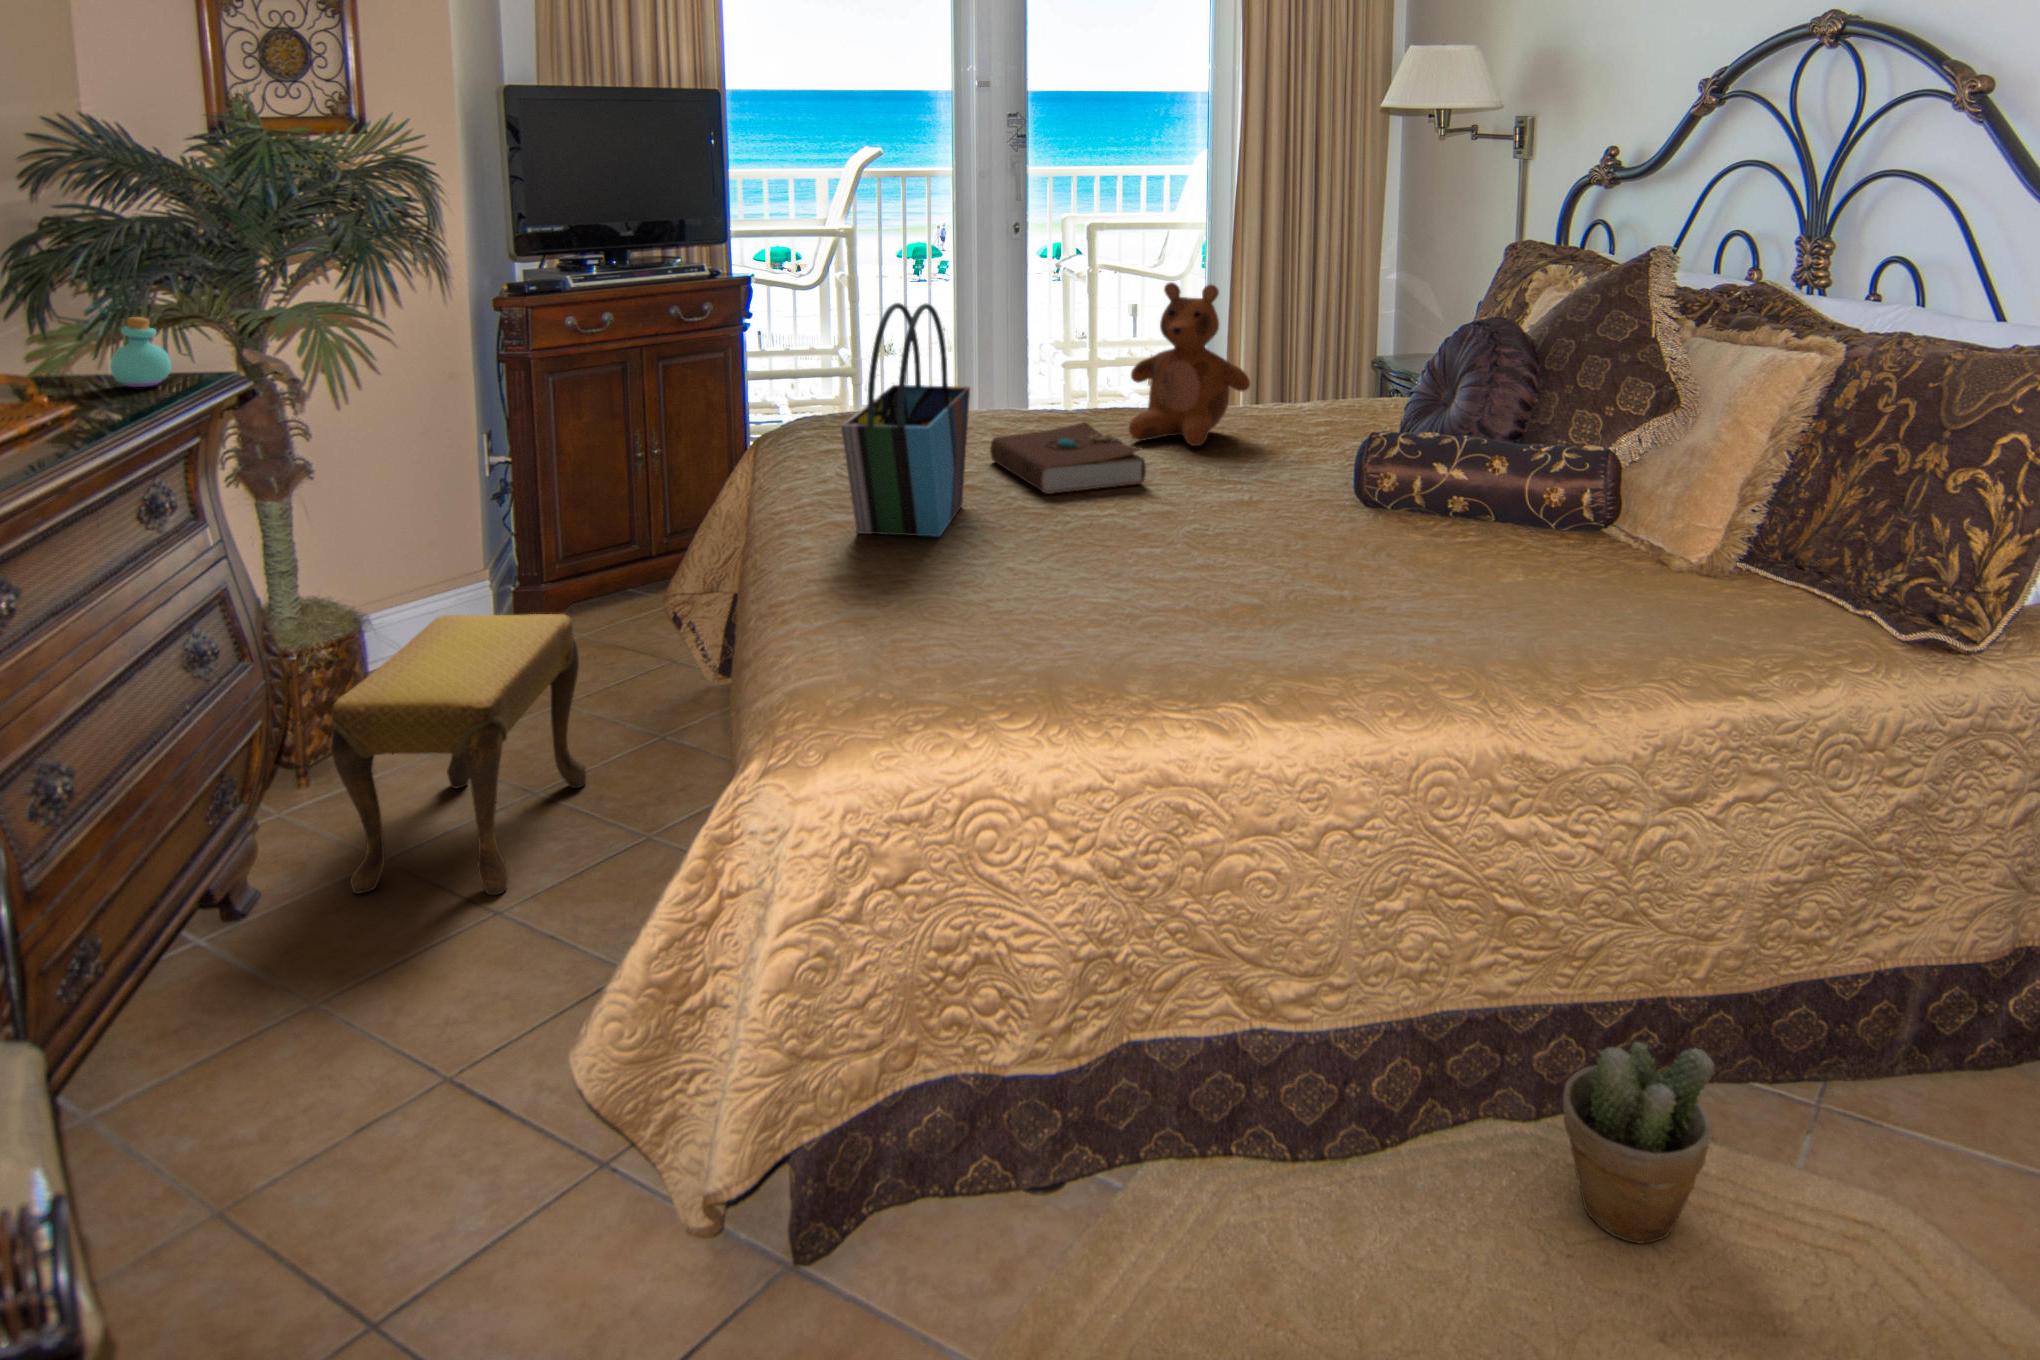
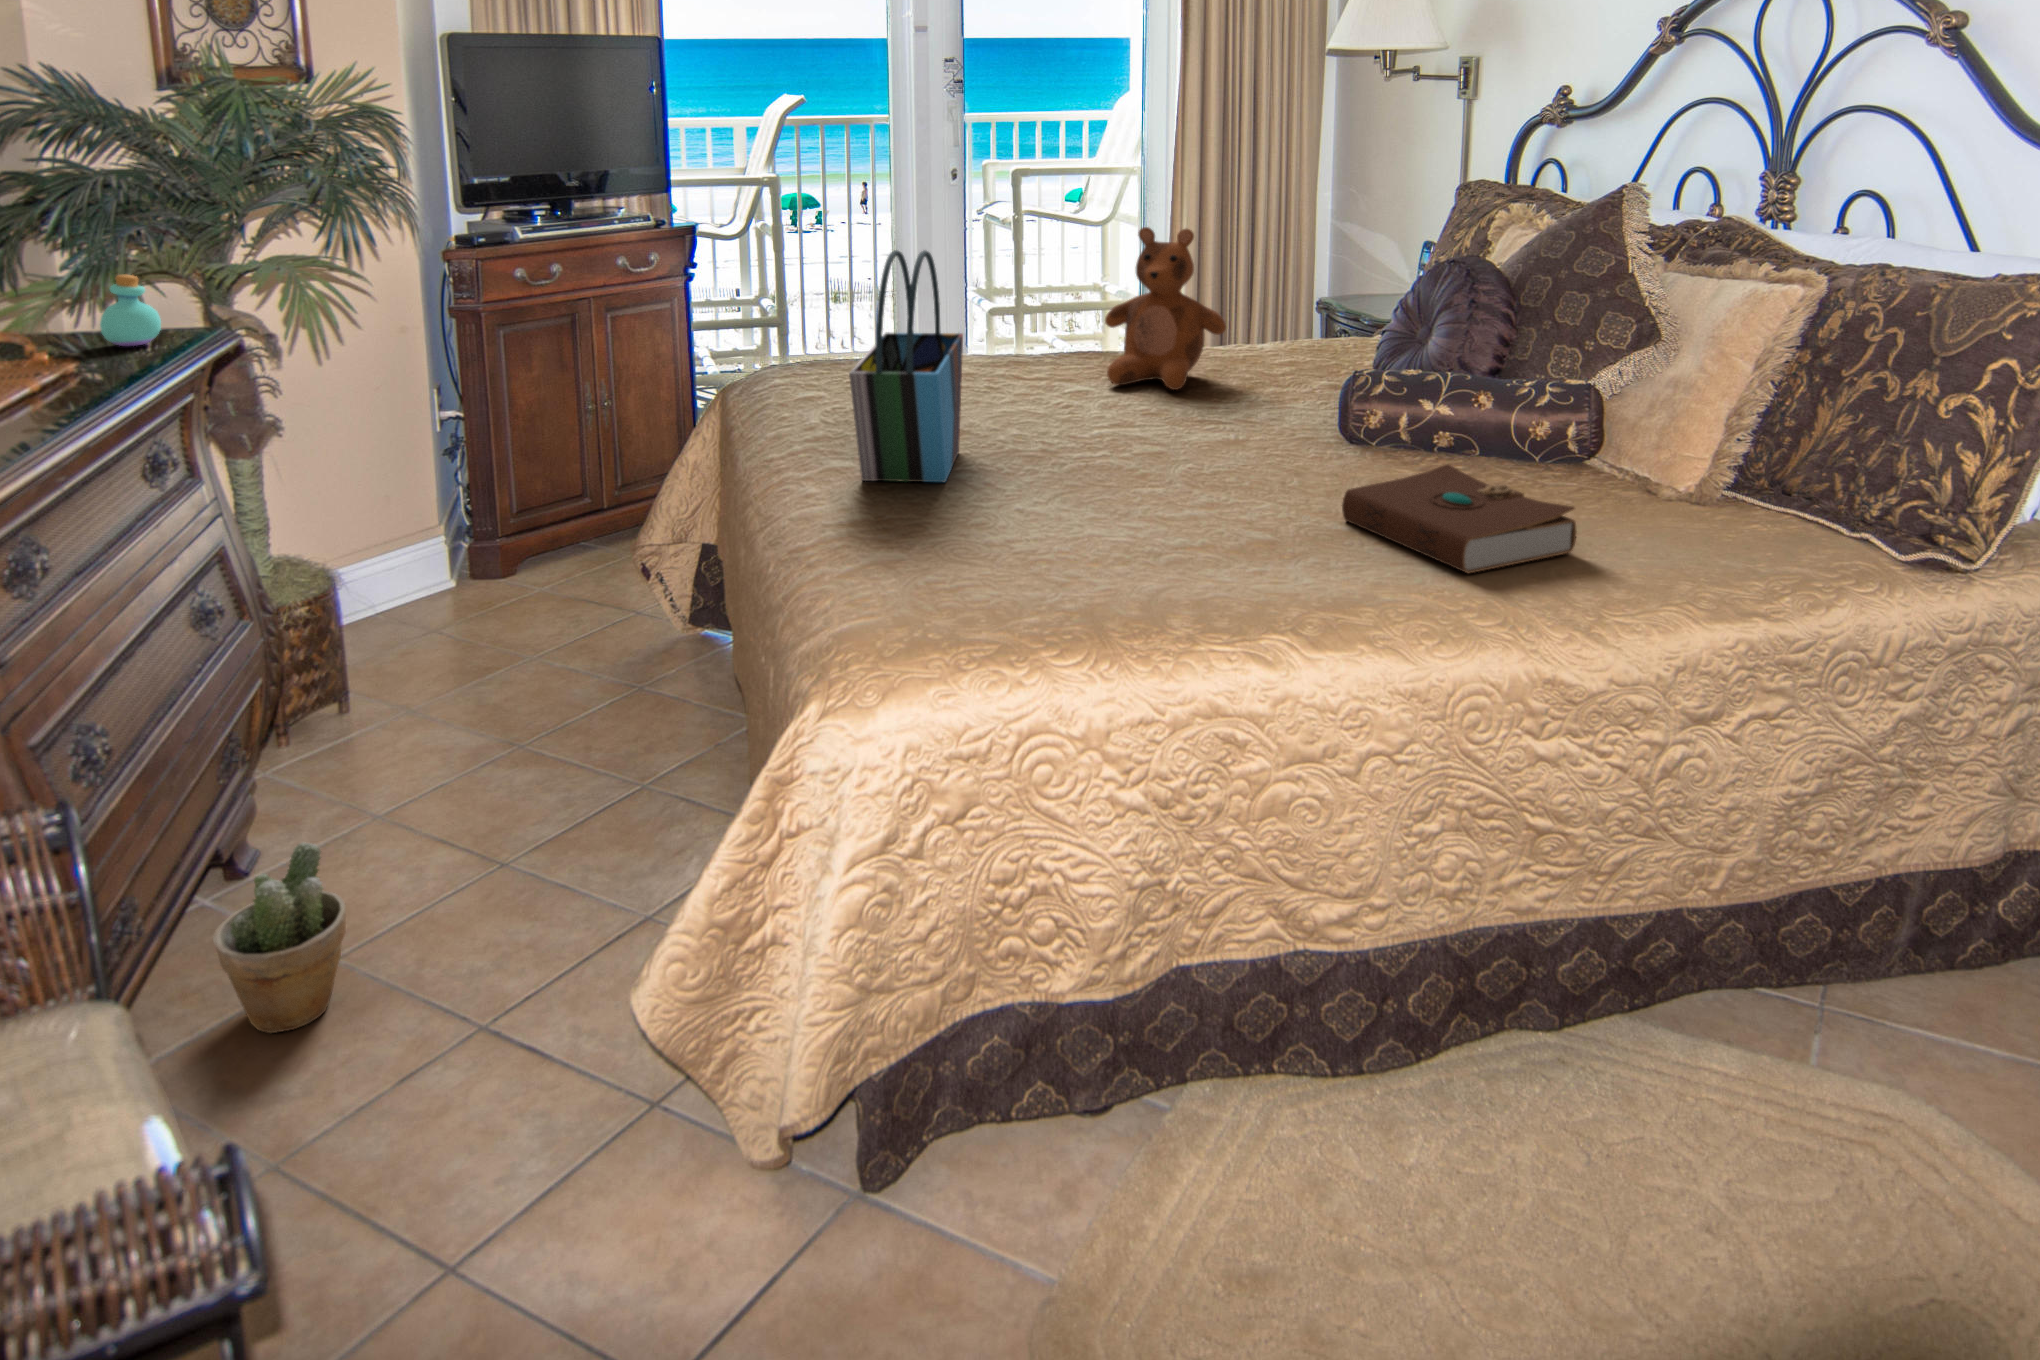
book: present [990,422,1146,494] -> present [1342,464,1577,573]
footstool: present [331,614,586,895] -> none [330,569,573,851]
potted plant: present [1563,1042,1715,1244] -> present [213,842,346,1033]

